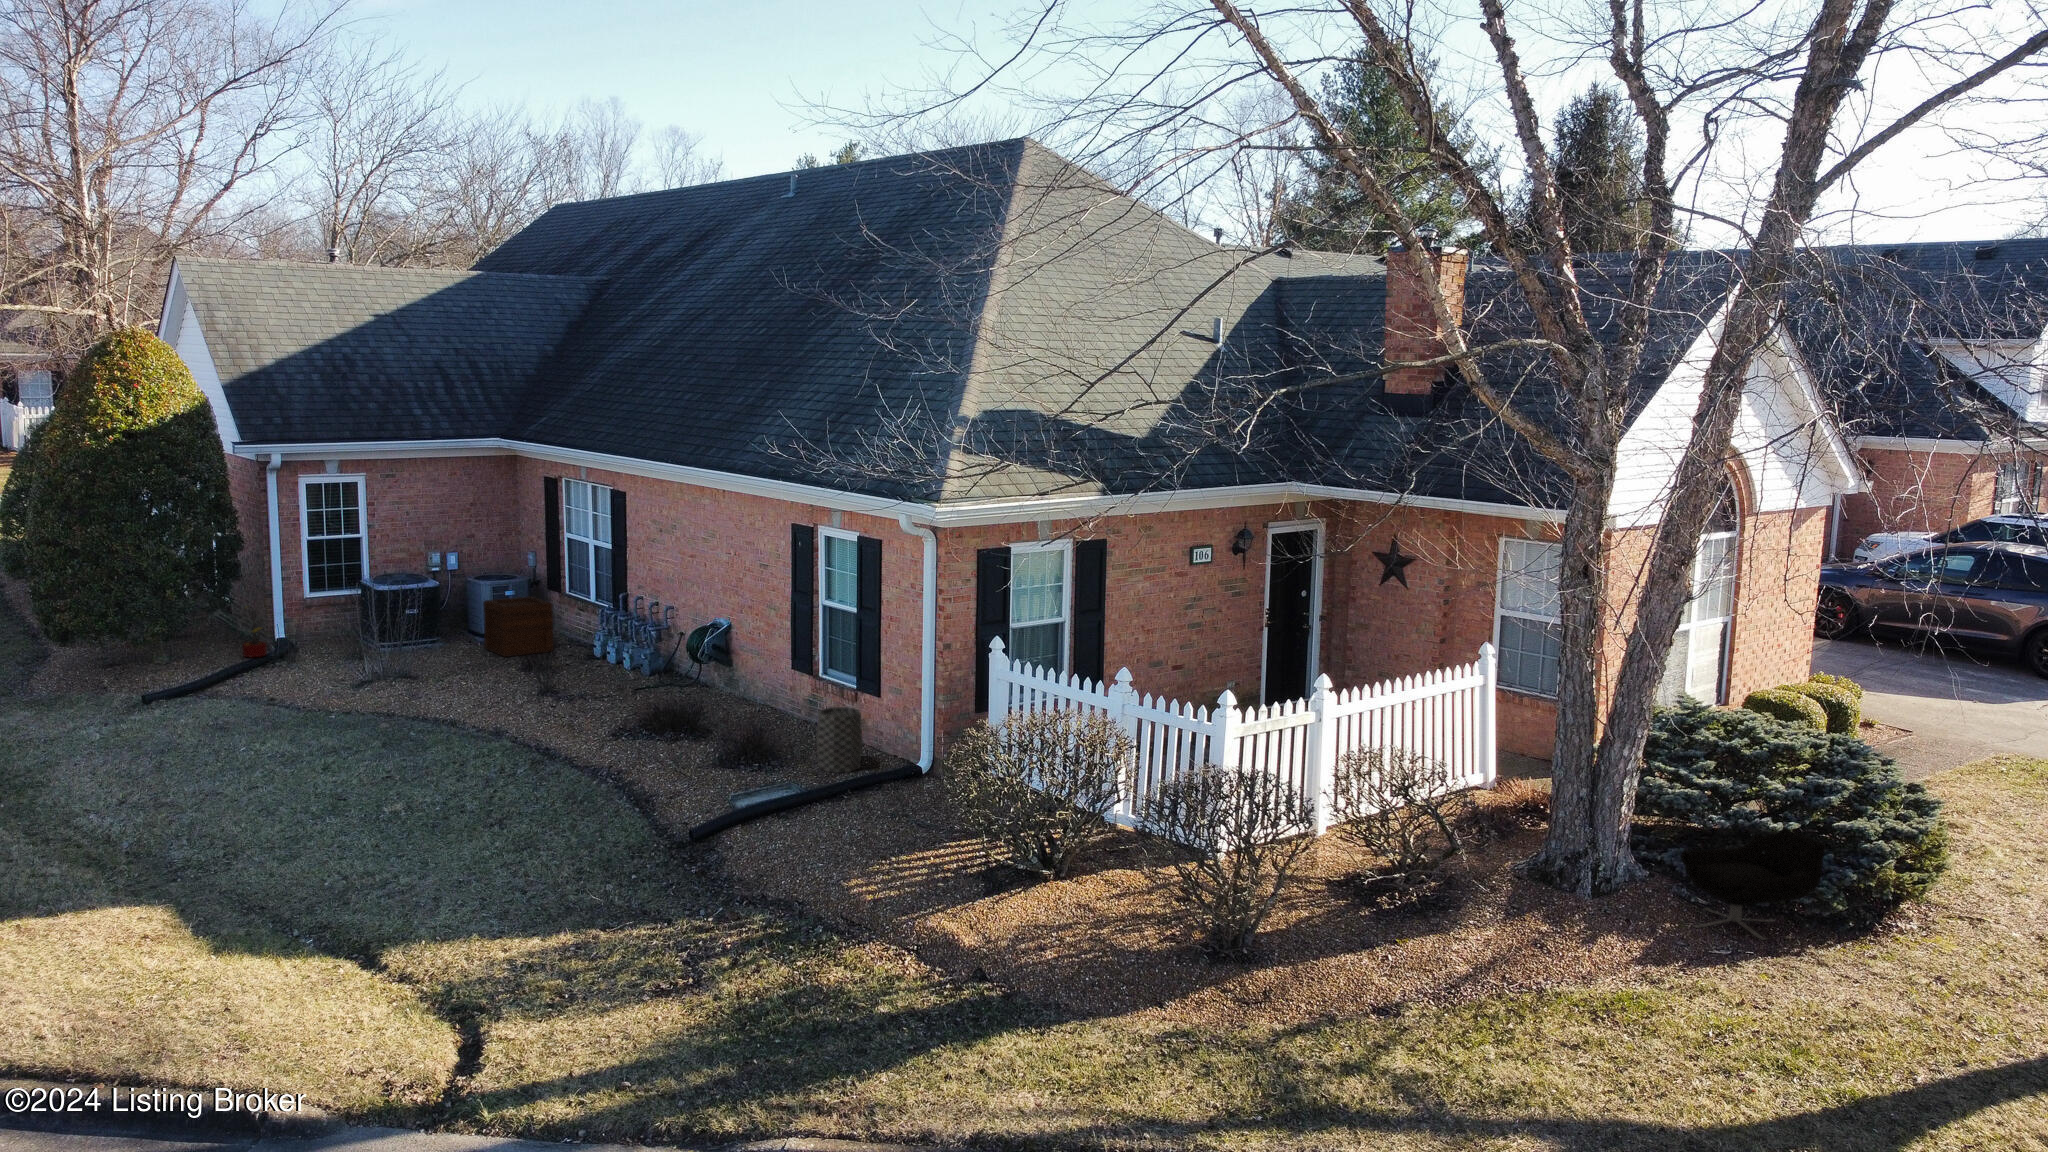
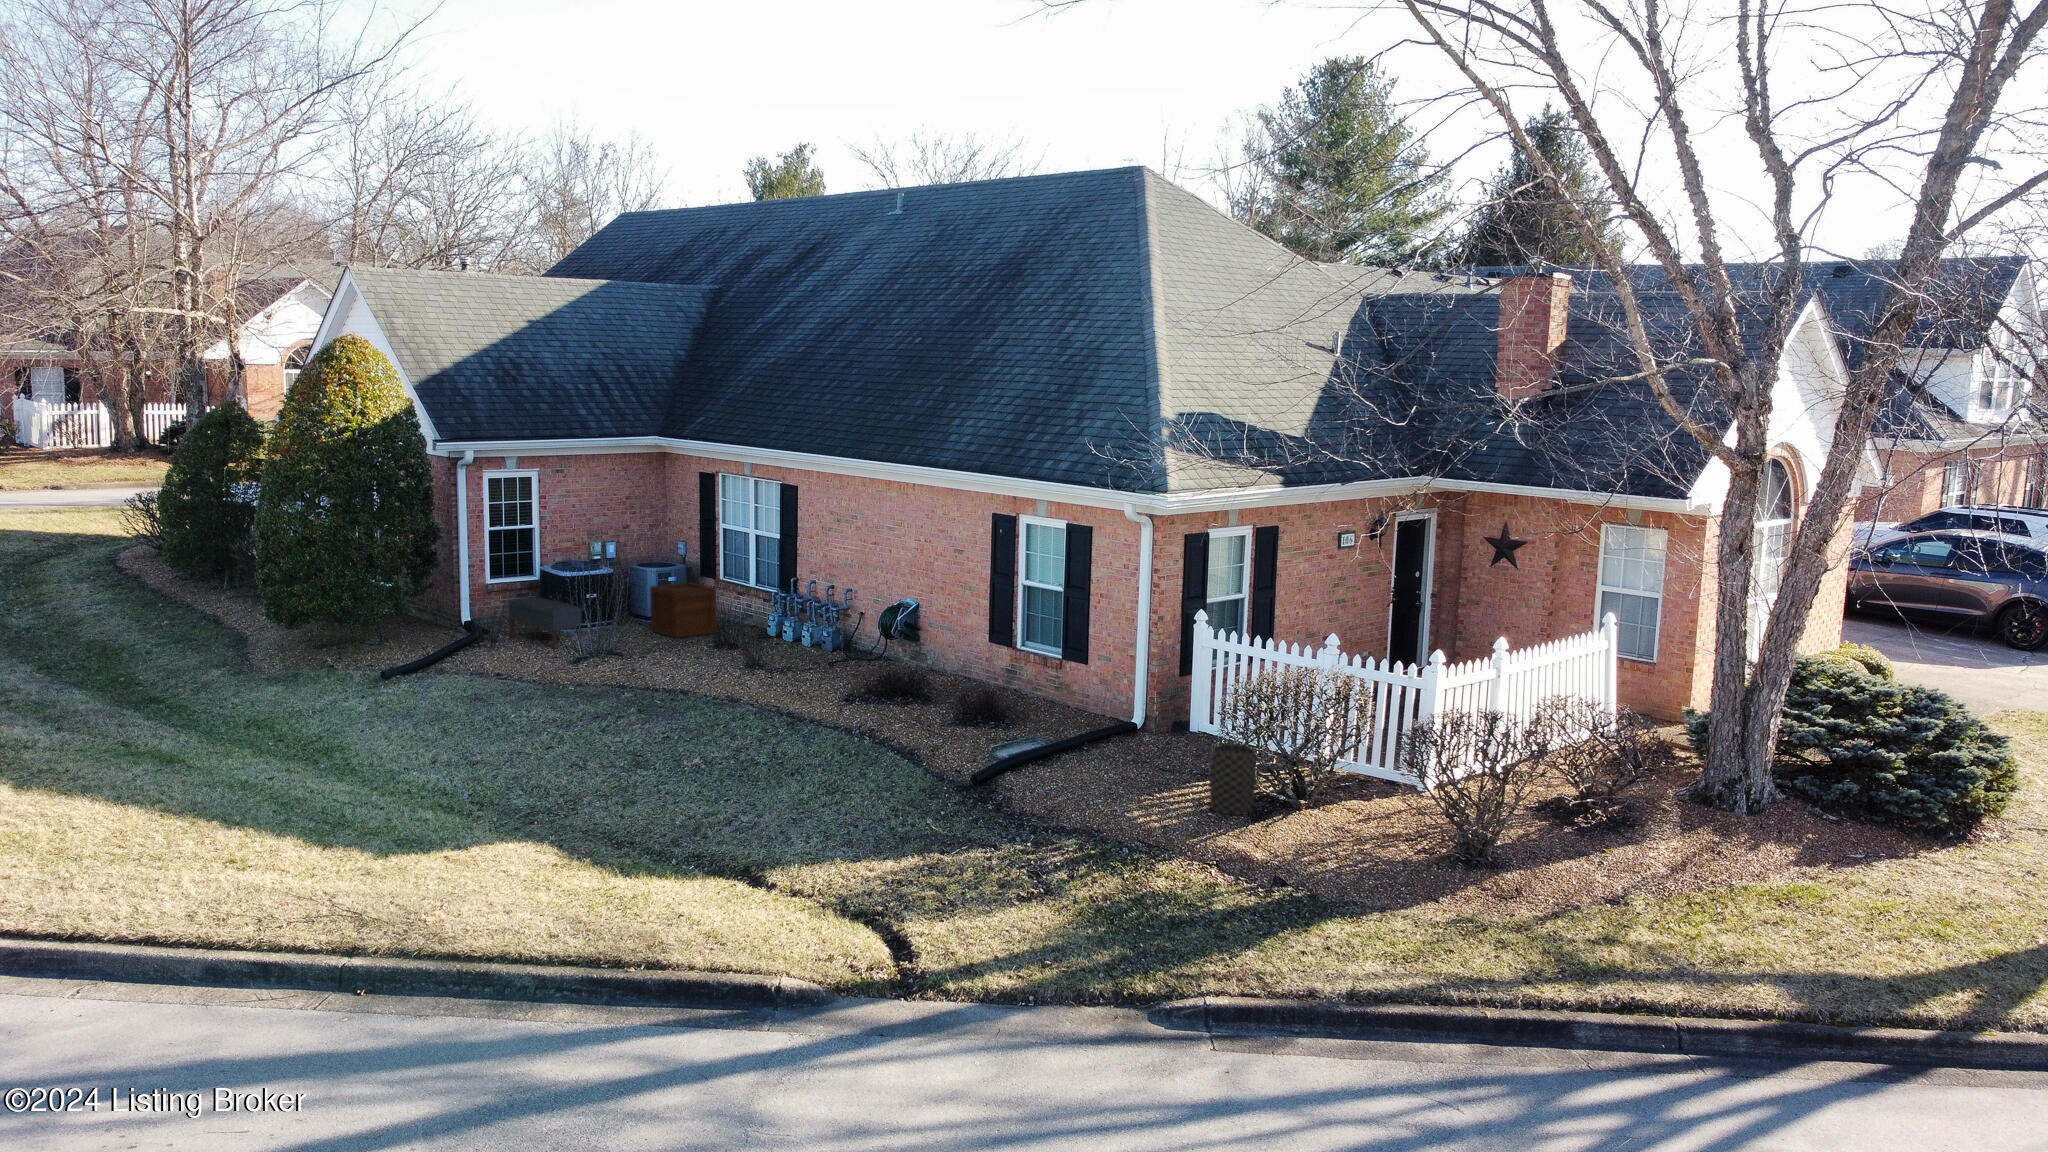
decorative plant: present [242,611,267,657] -> none [433,589,458,641]
bench: none [325,611,397,668] -> present [507,597,582,649]
trash can: present [816,707,862,773] -> present [1209,744,1256,815]
lounge chair: present [1681,827,1826,940] -> none [1813,753,1935,847]

